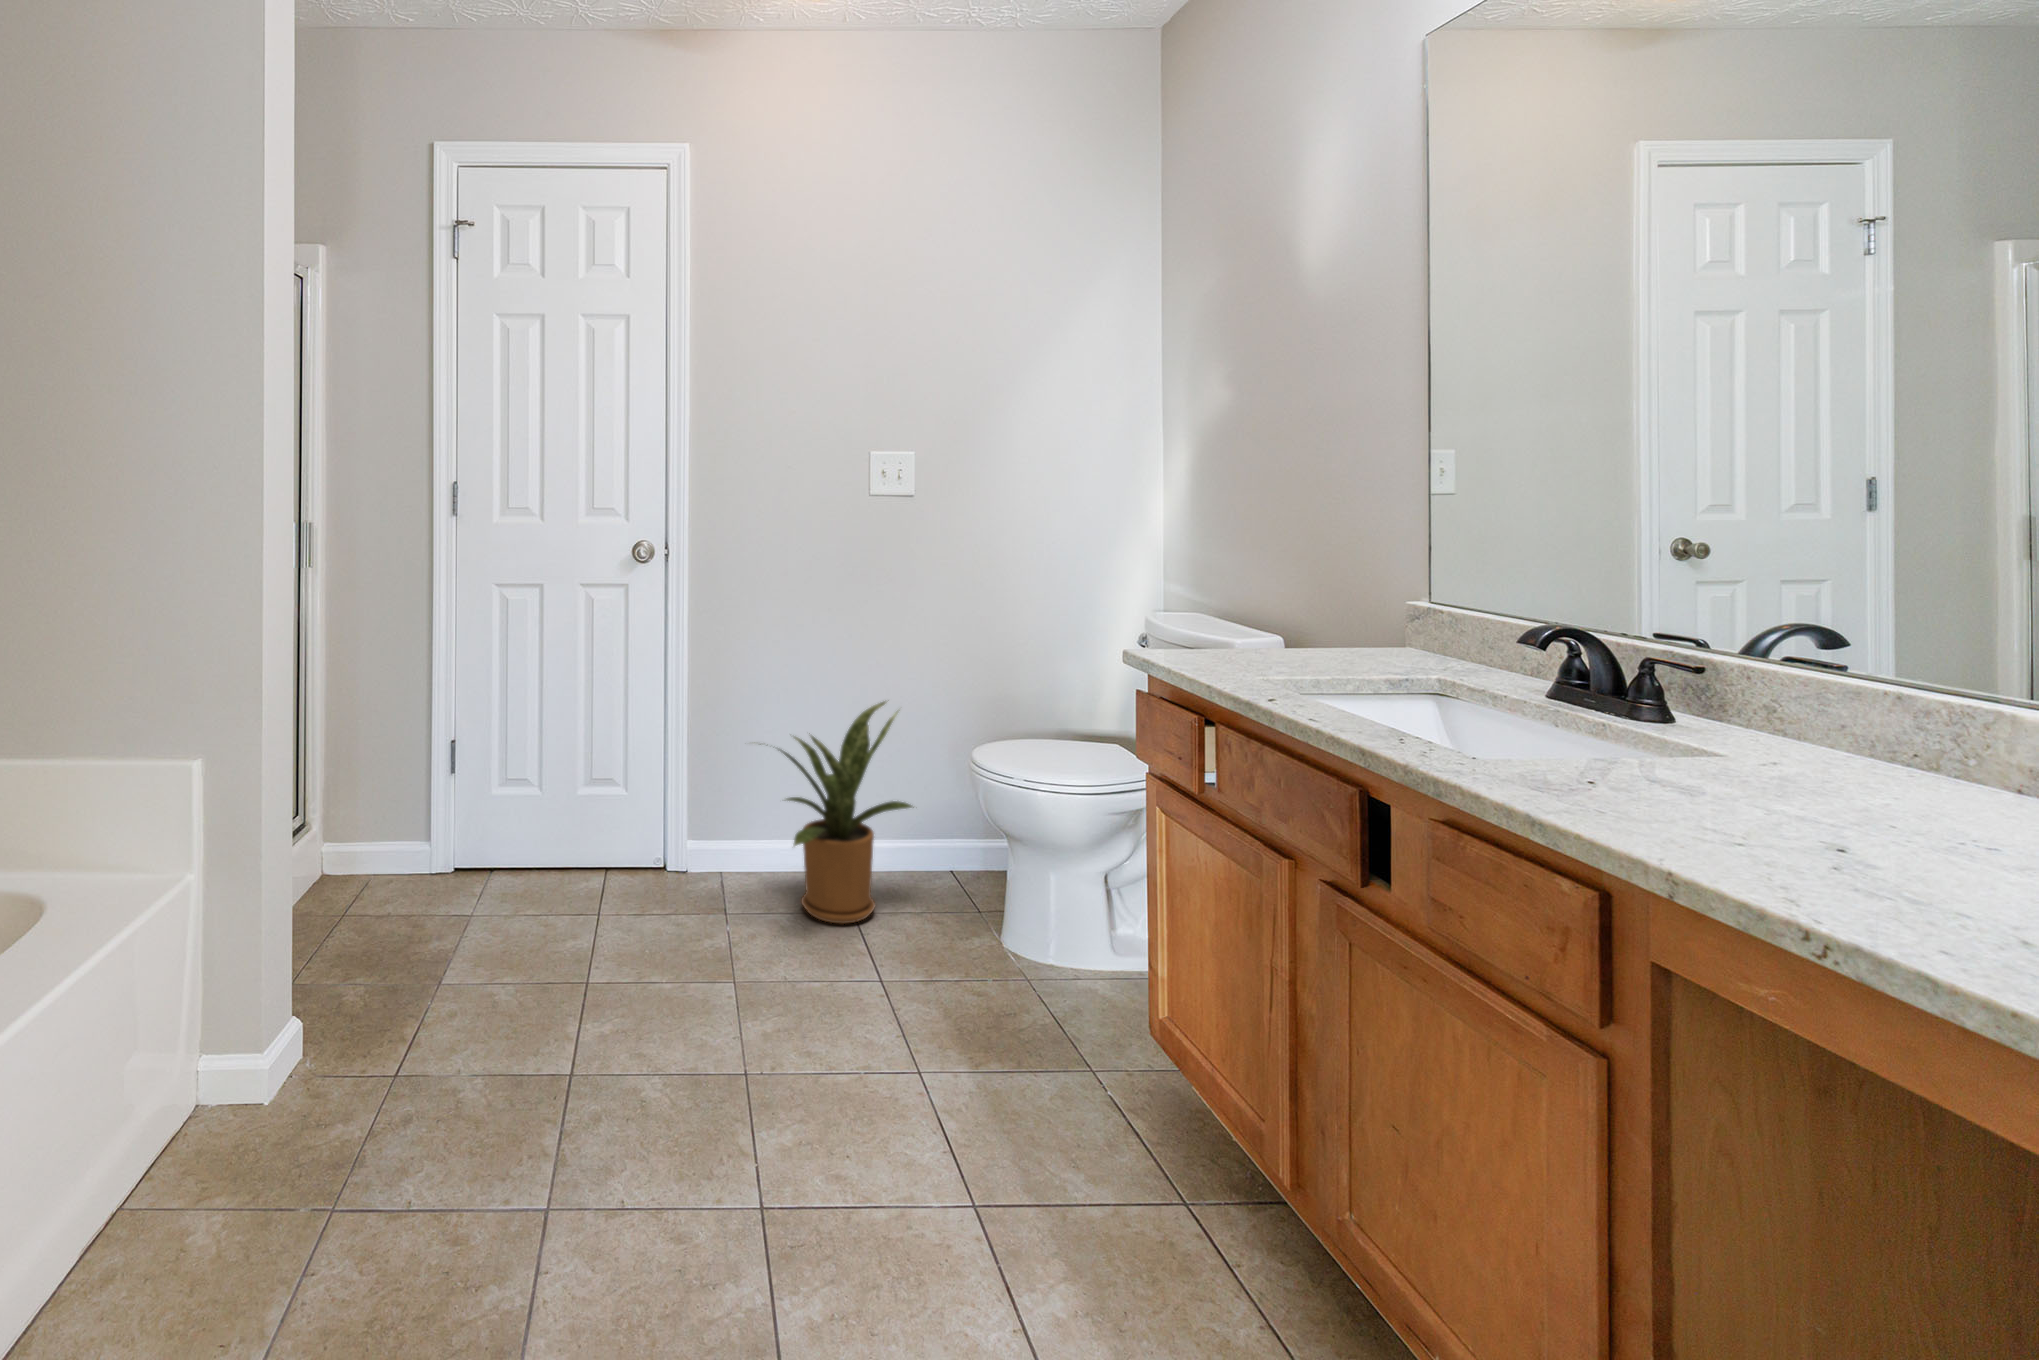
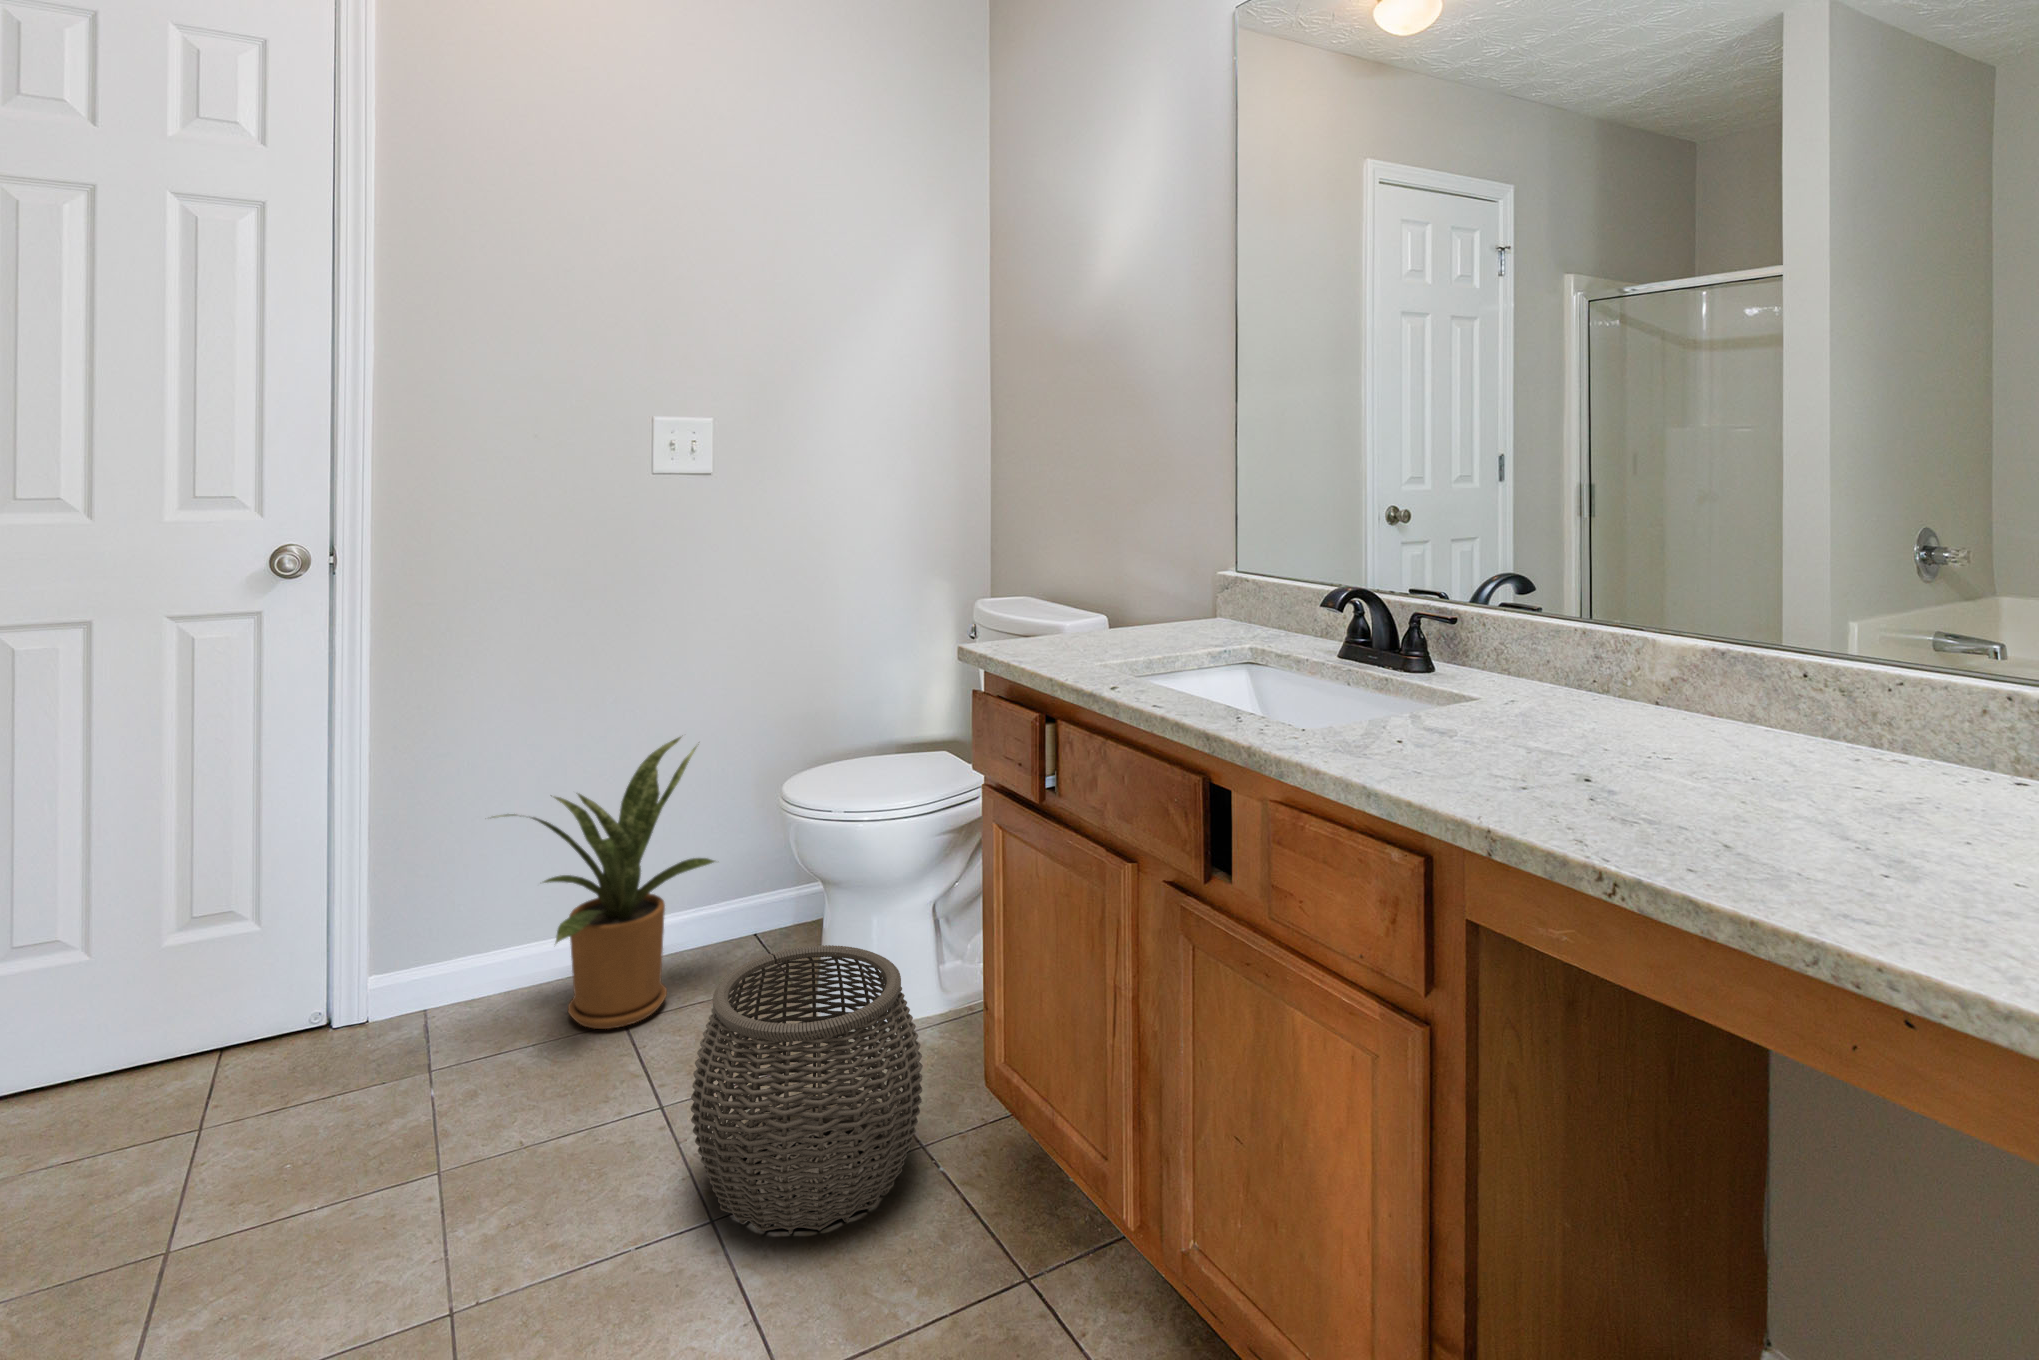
woven basket: none [893,885,1089,1120] -> present [691,945,923,1234]

